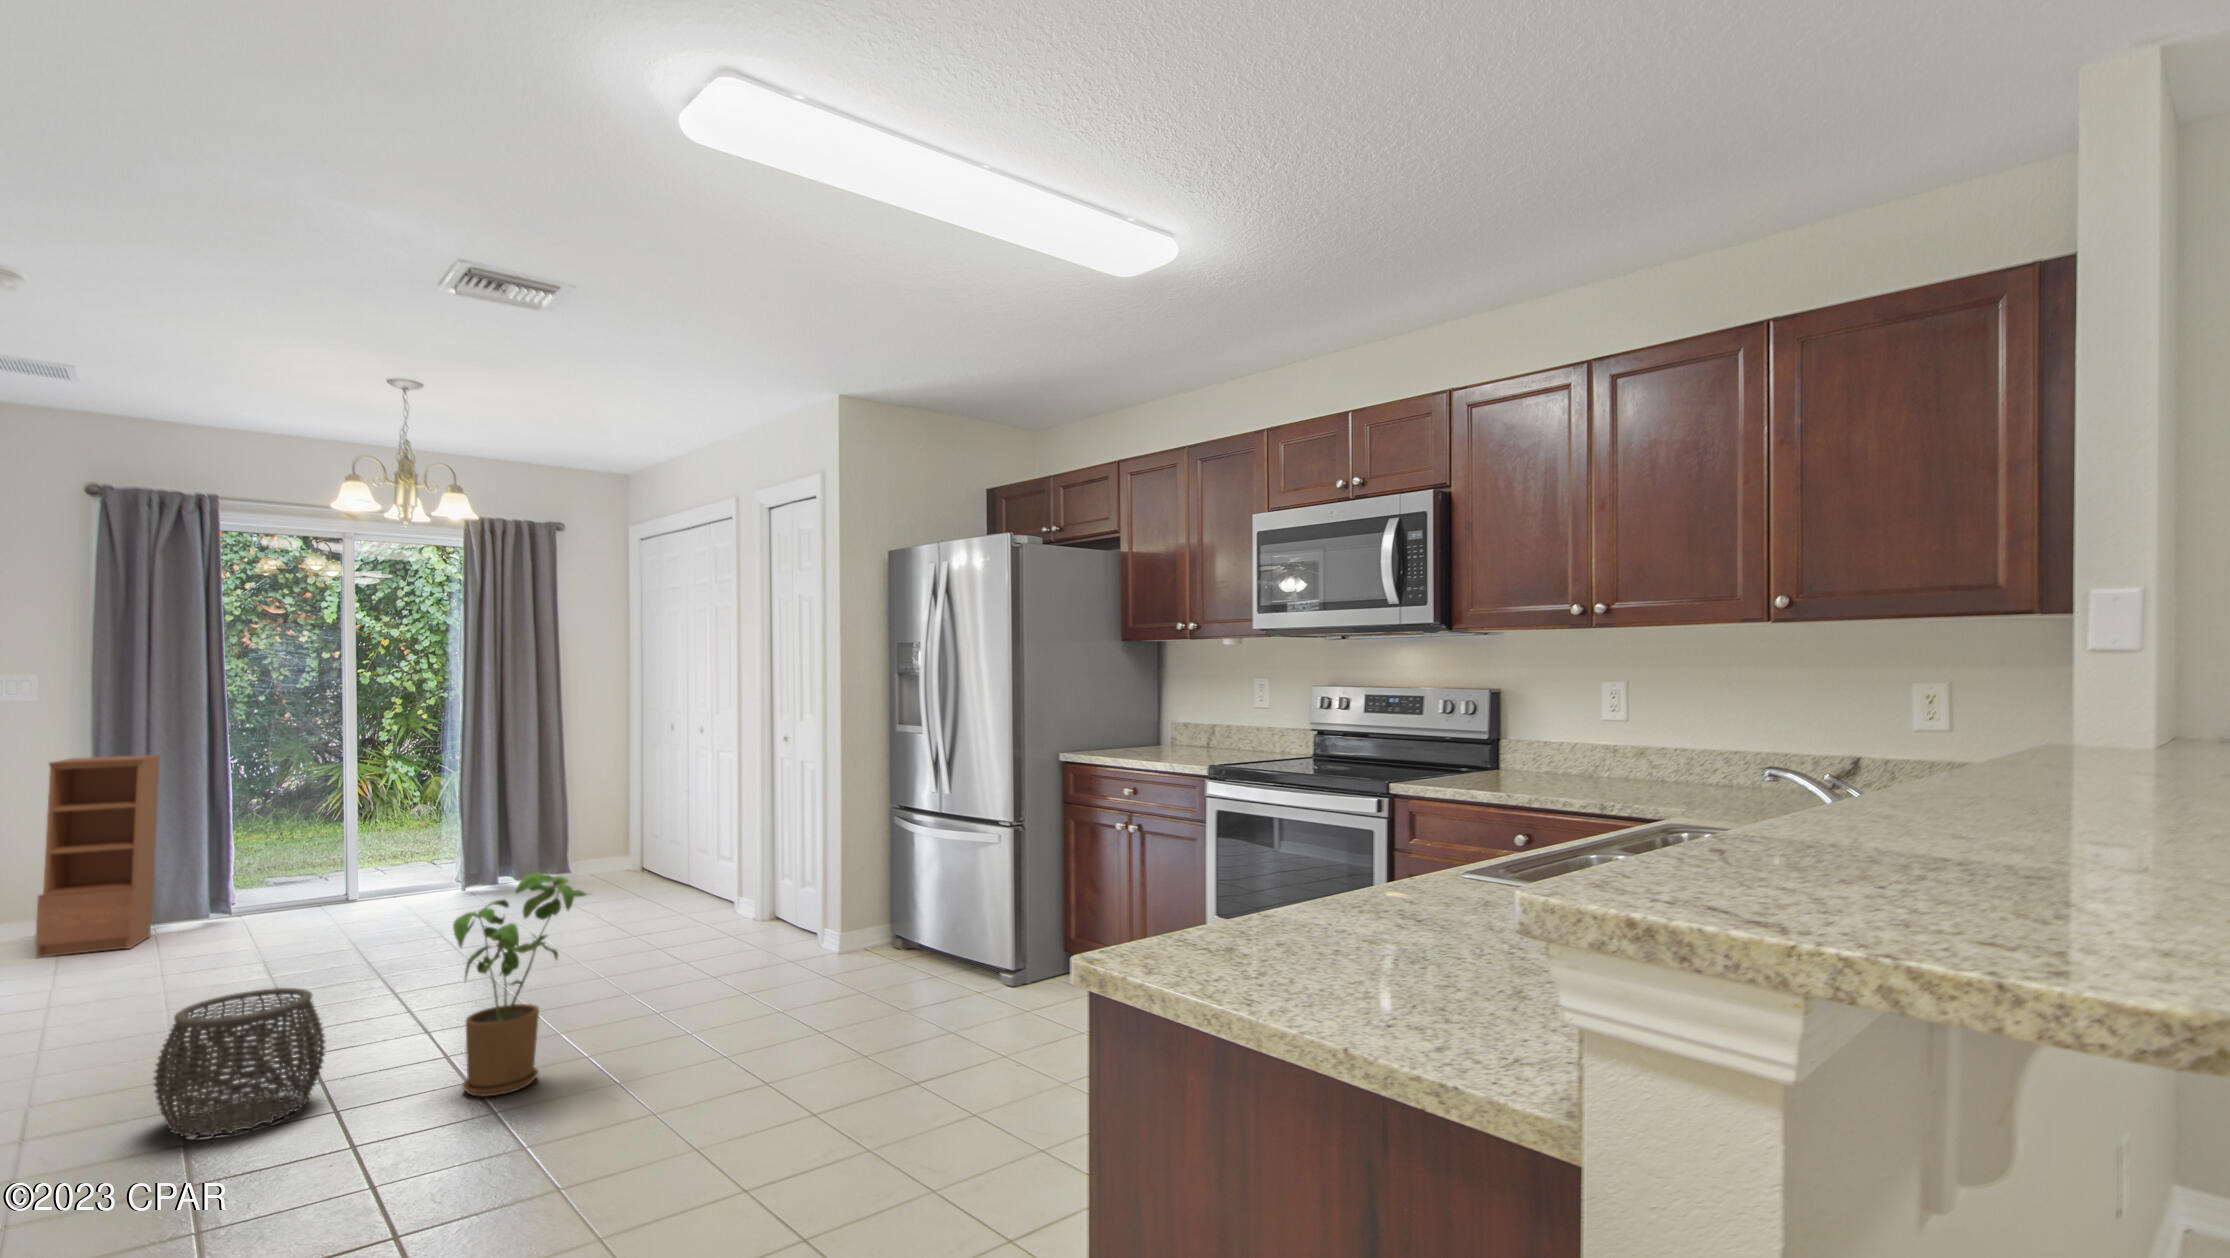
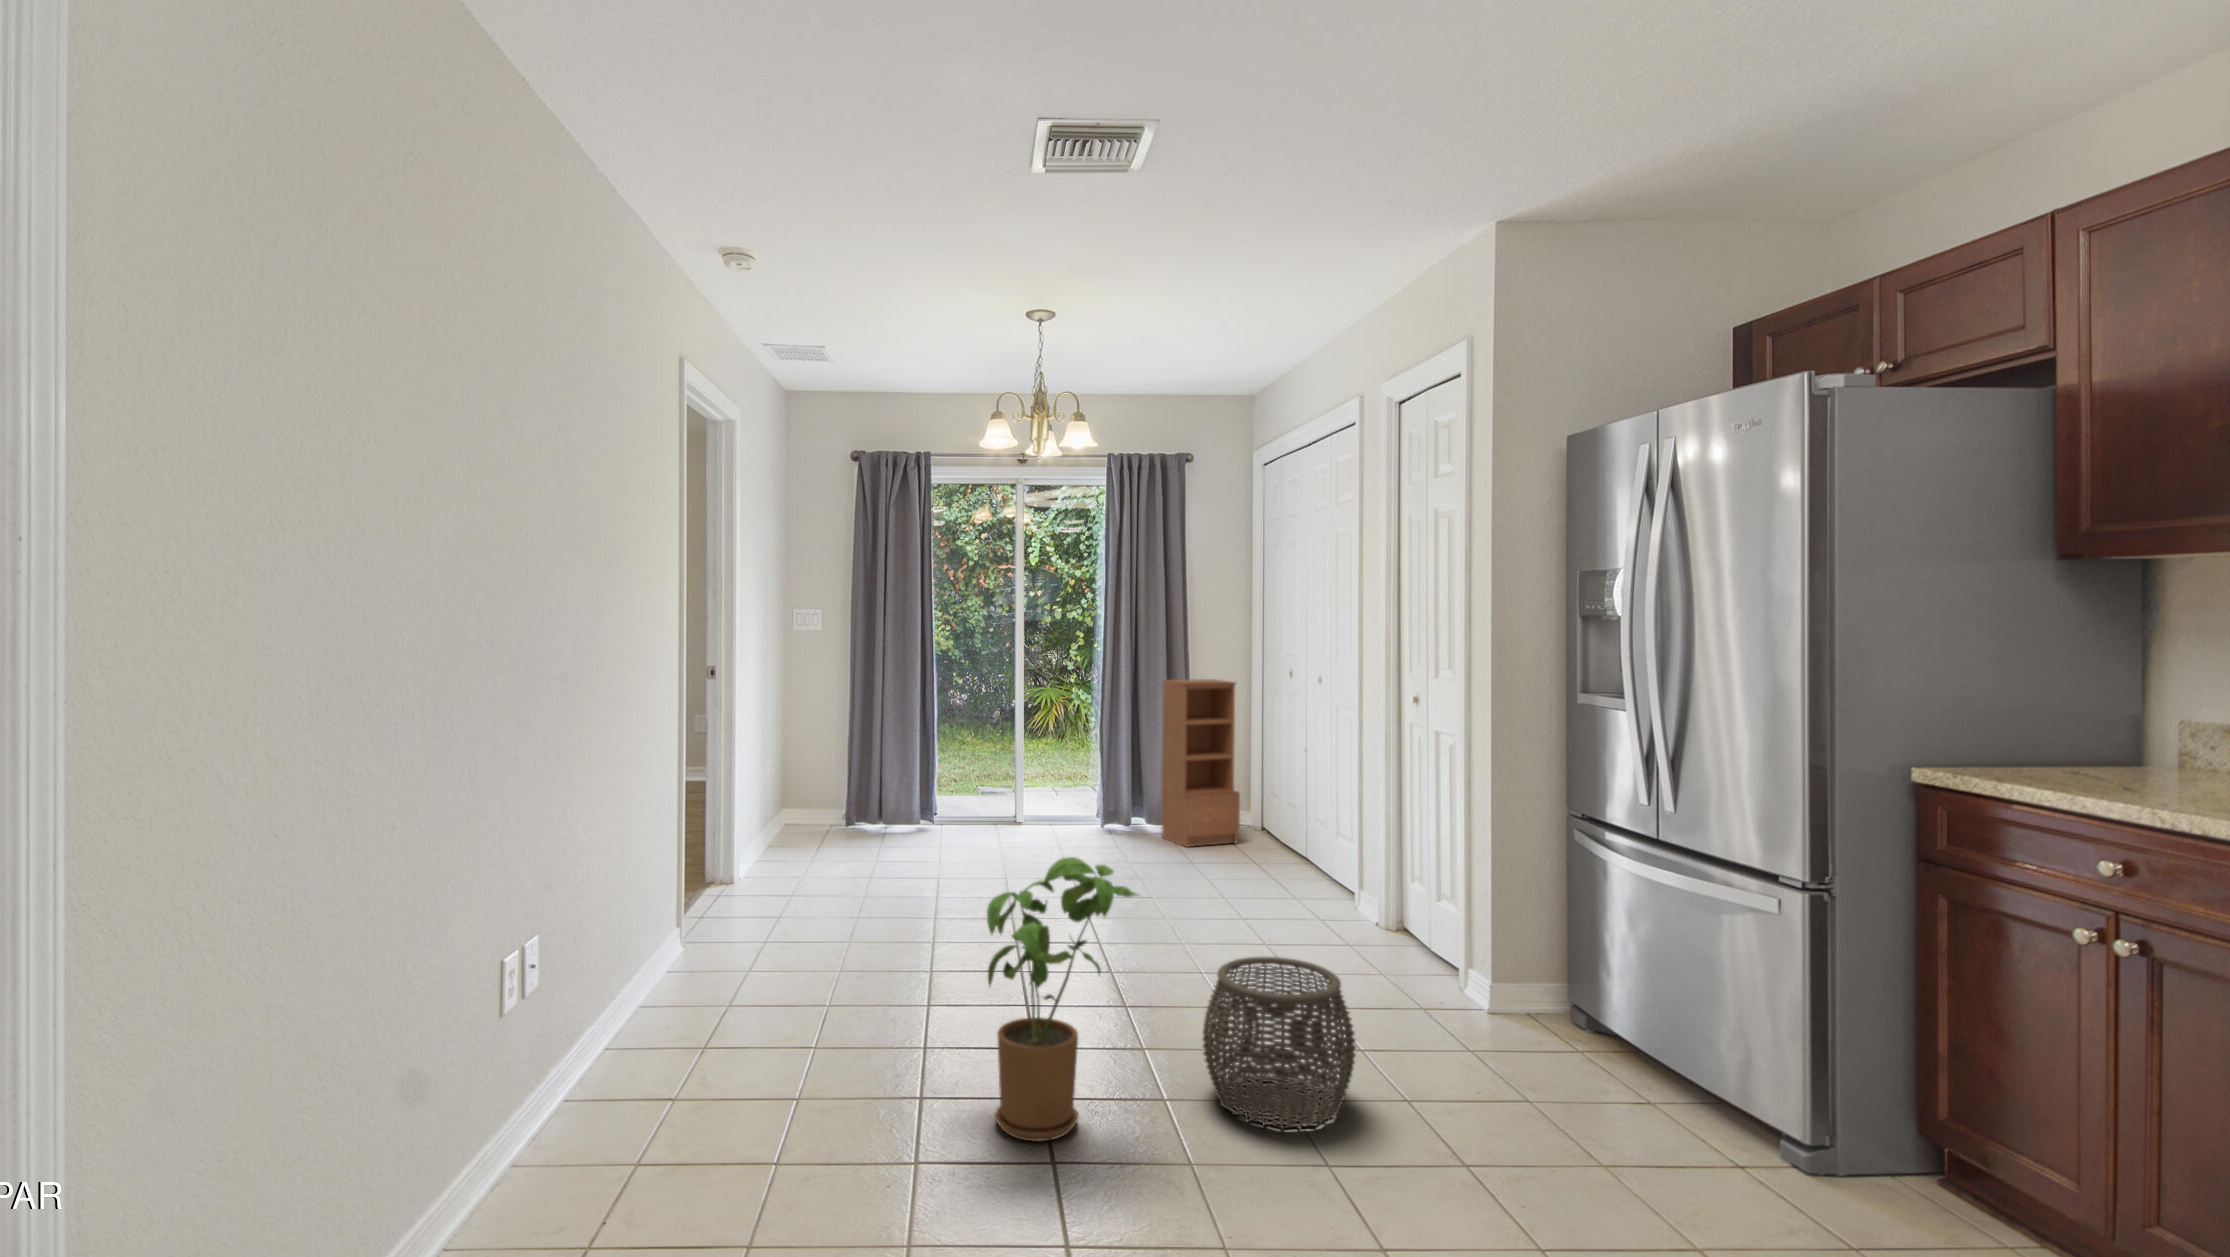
bookcase: present [35,755,160,958] -> present [1162,679,1240,847]
woven basket: present [154,988,326,1137] -> present [1203,957,1356,1129]

